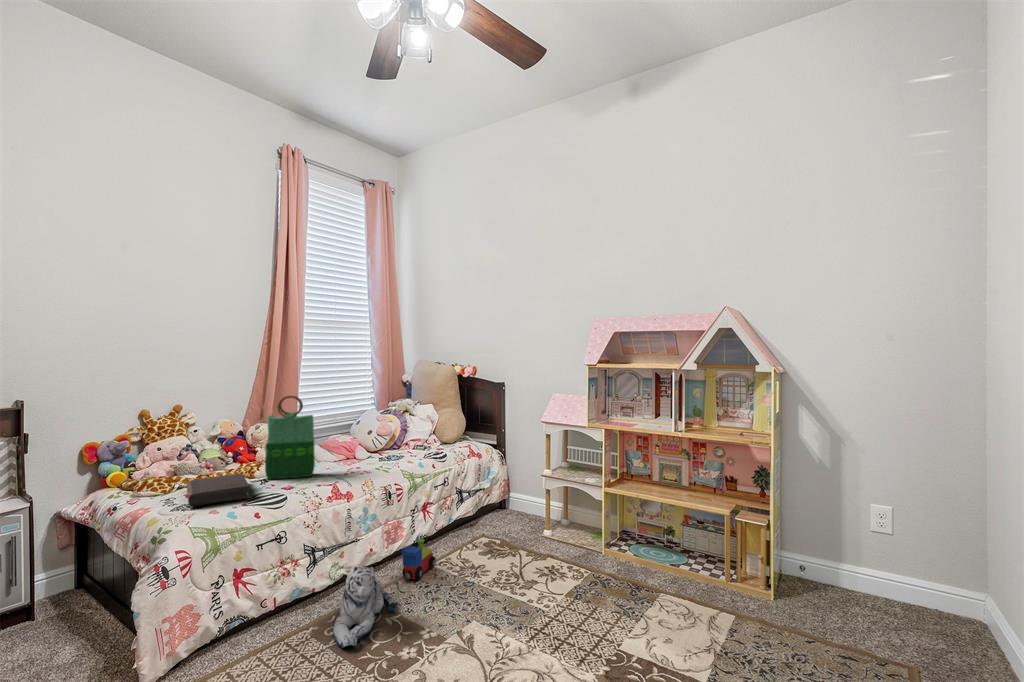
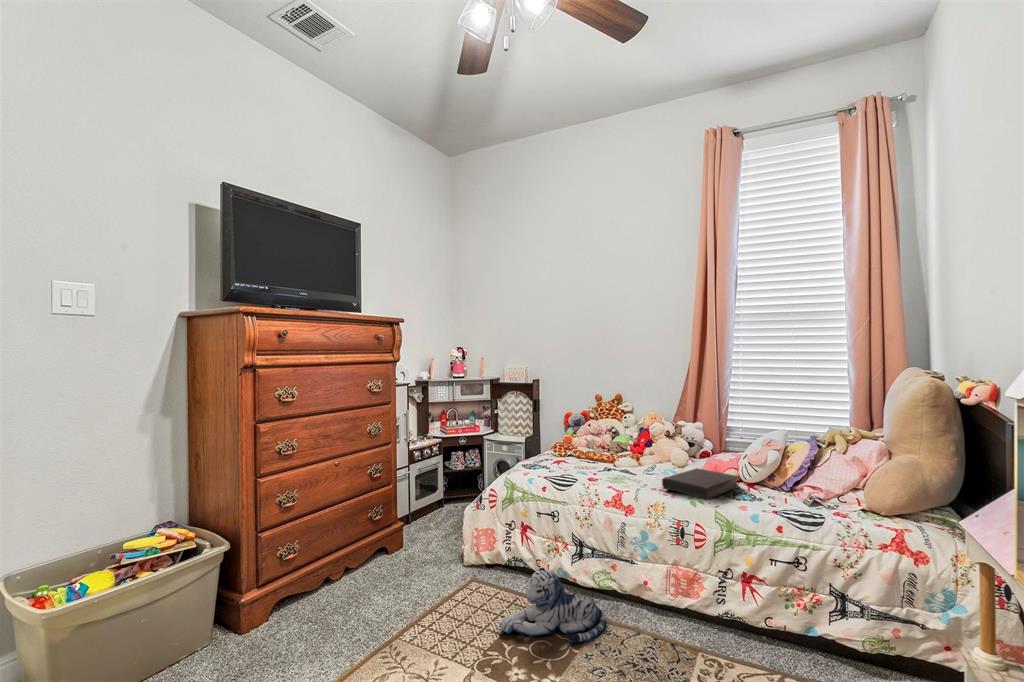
tote bag: present [265,396,315,480] -> none [610,396,645,479]
book: present [187,474,249,507] -> present [662,468,739,500]
toy train: present [402,539,436,580] -> none [639,599,698,655]

